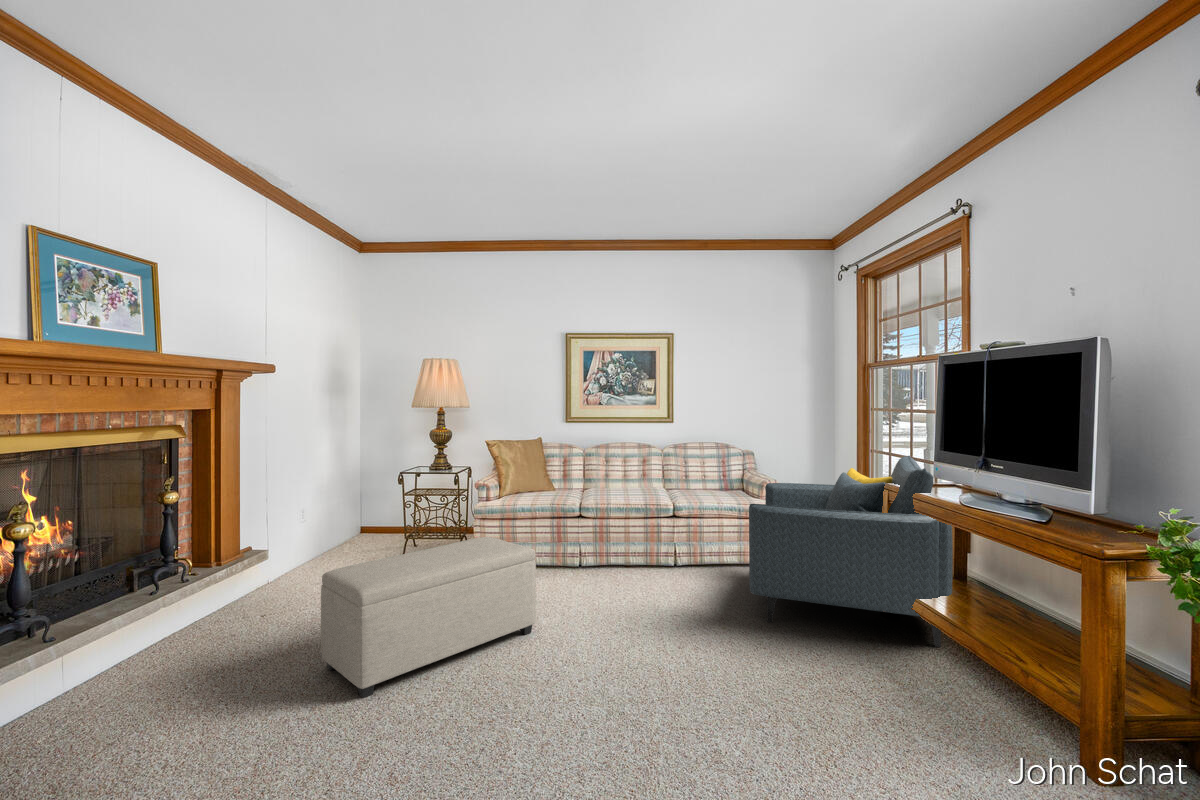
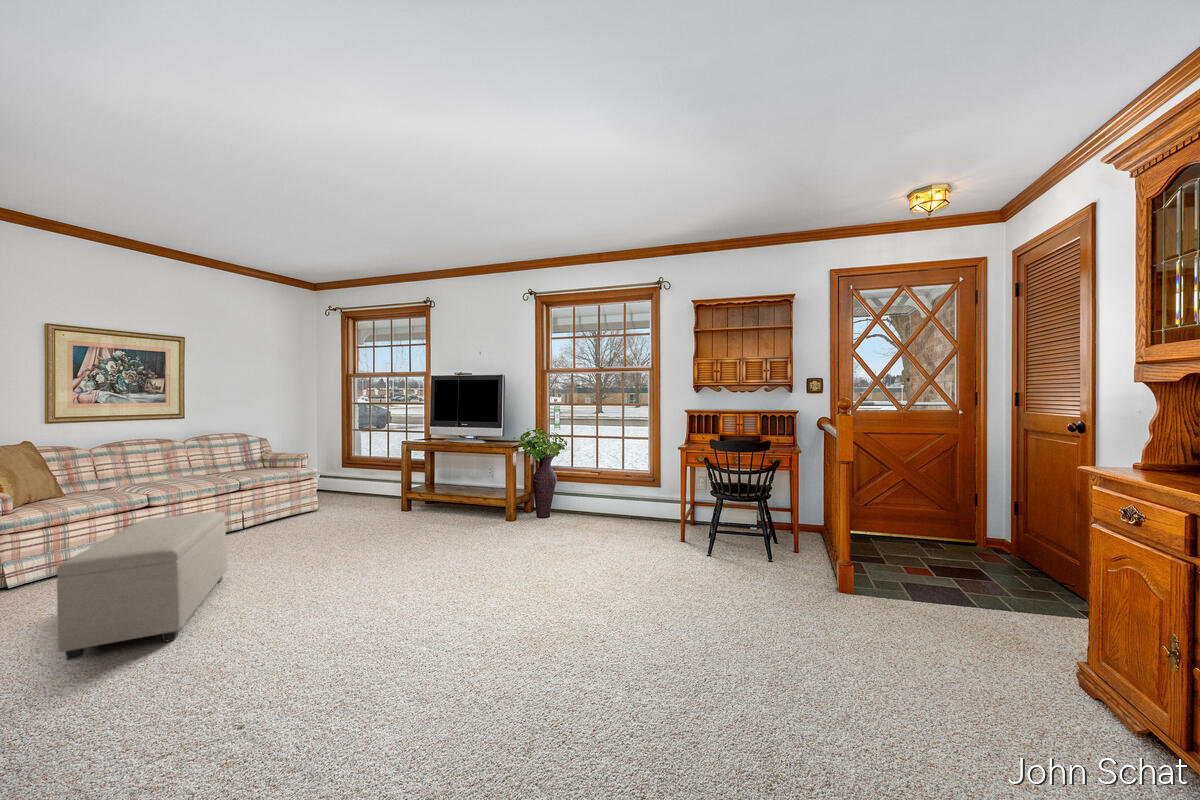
armchair: present [749,456,953,647] -> none [322,424,449,527]

